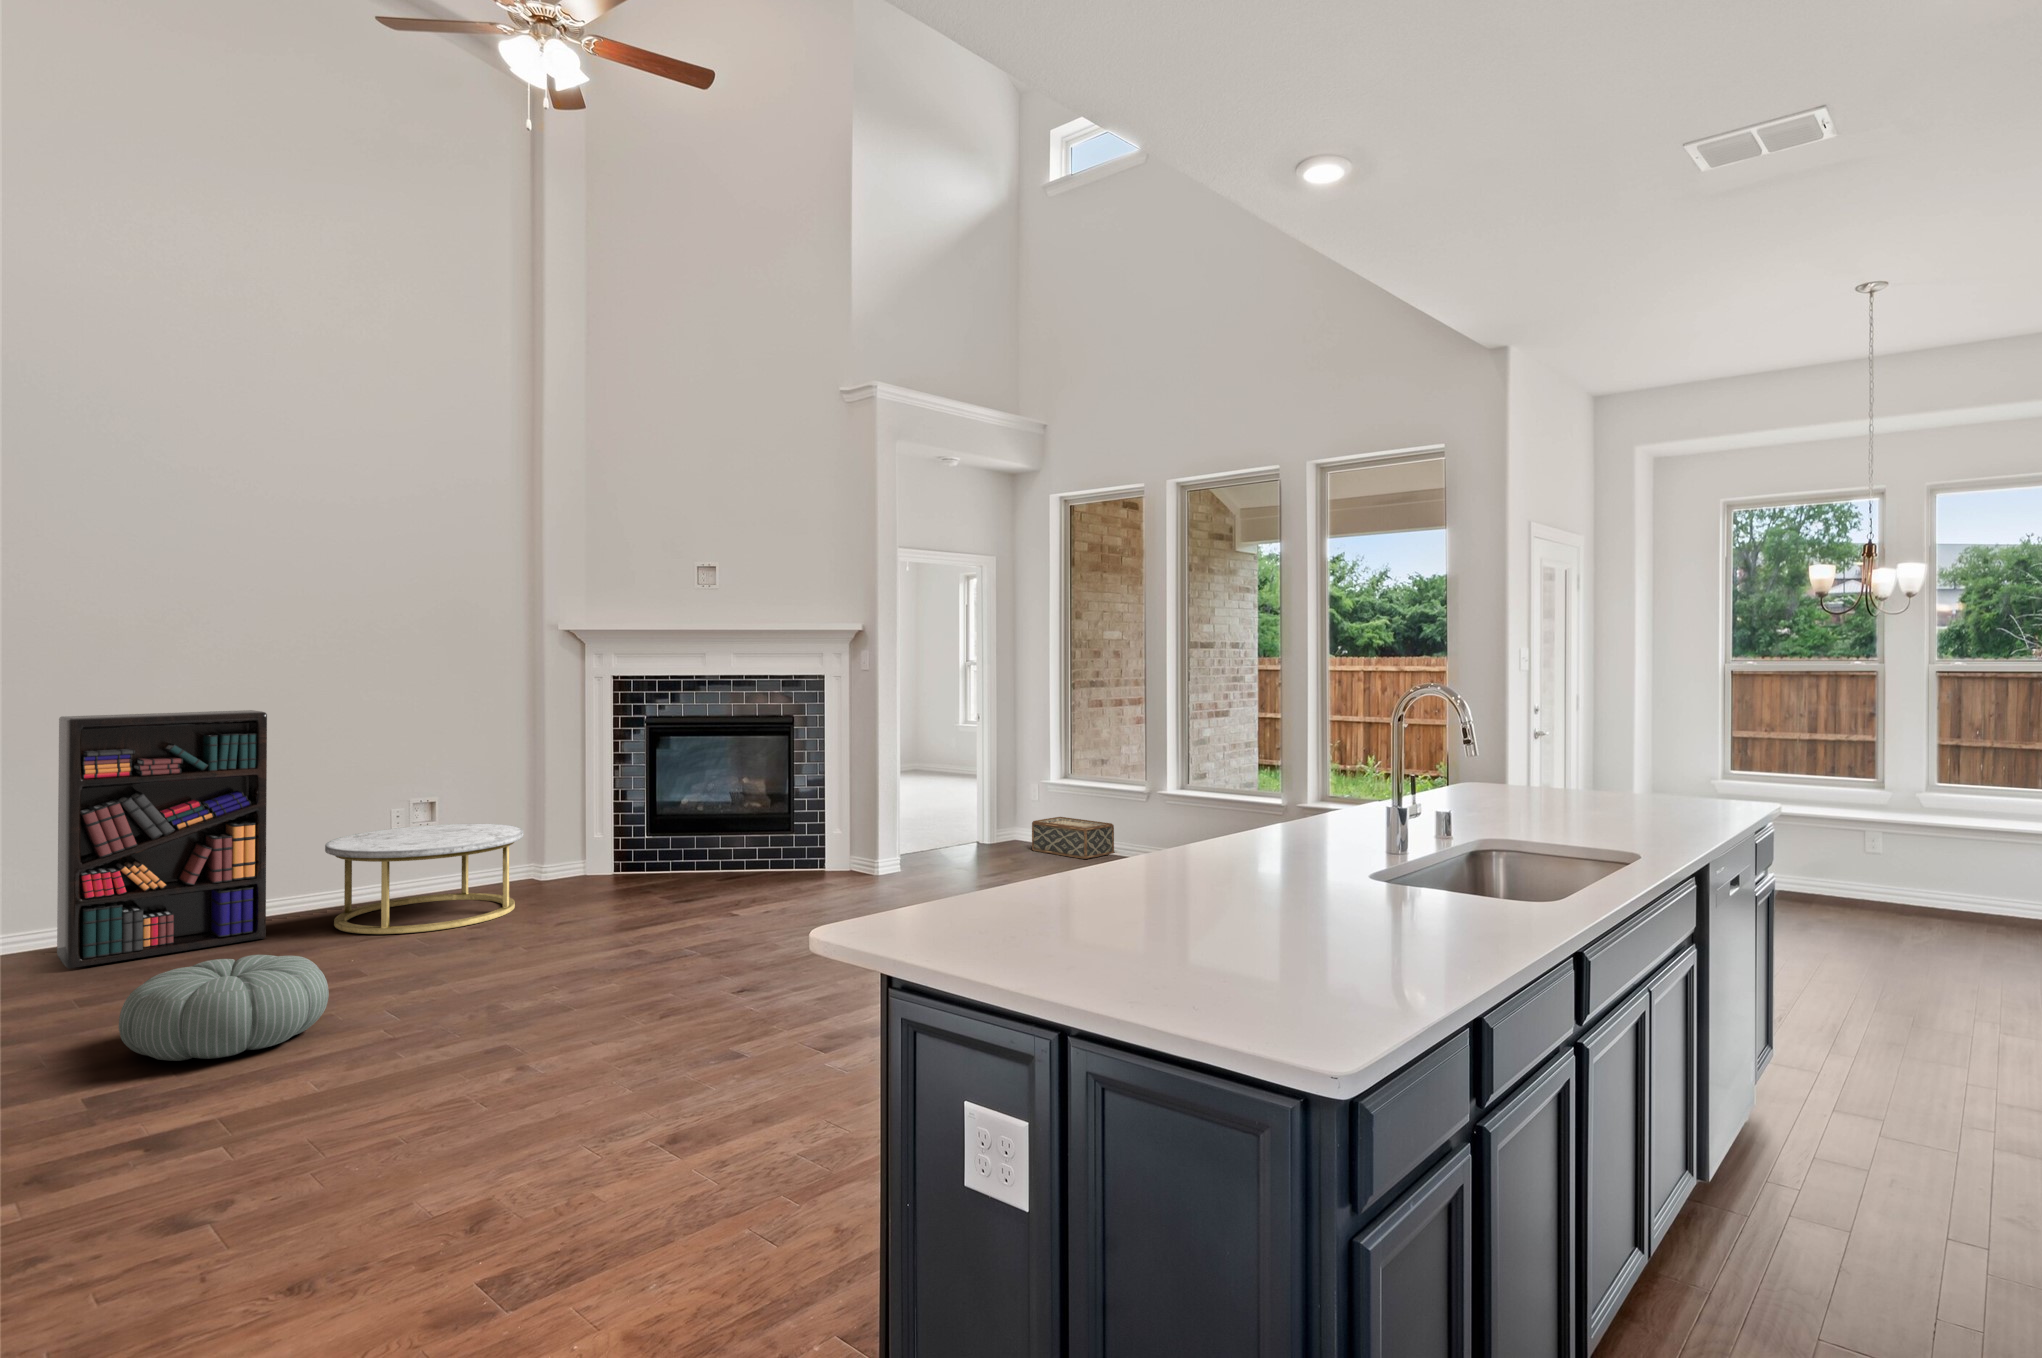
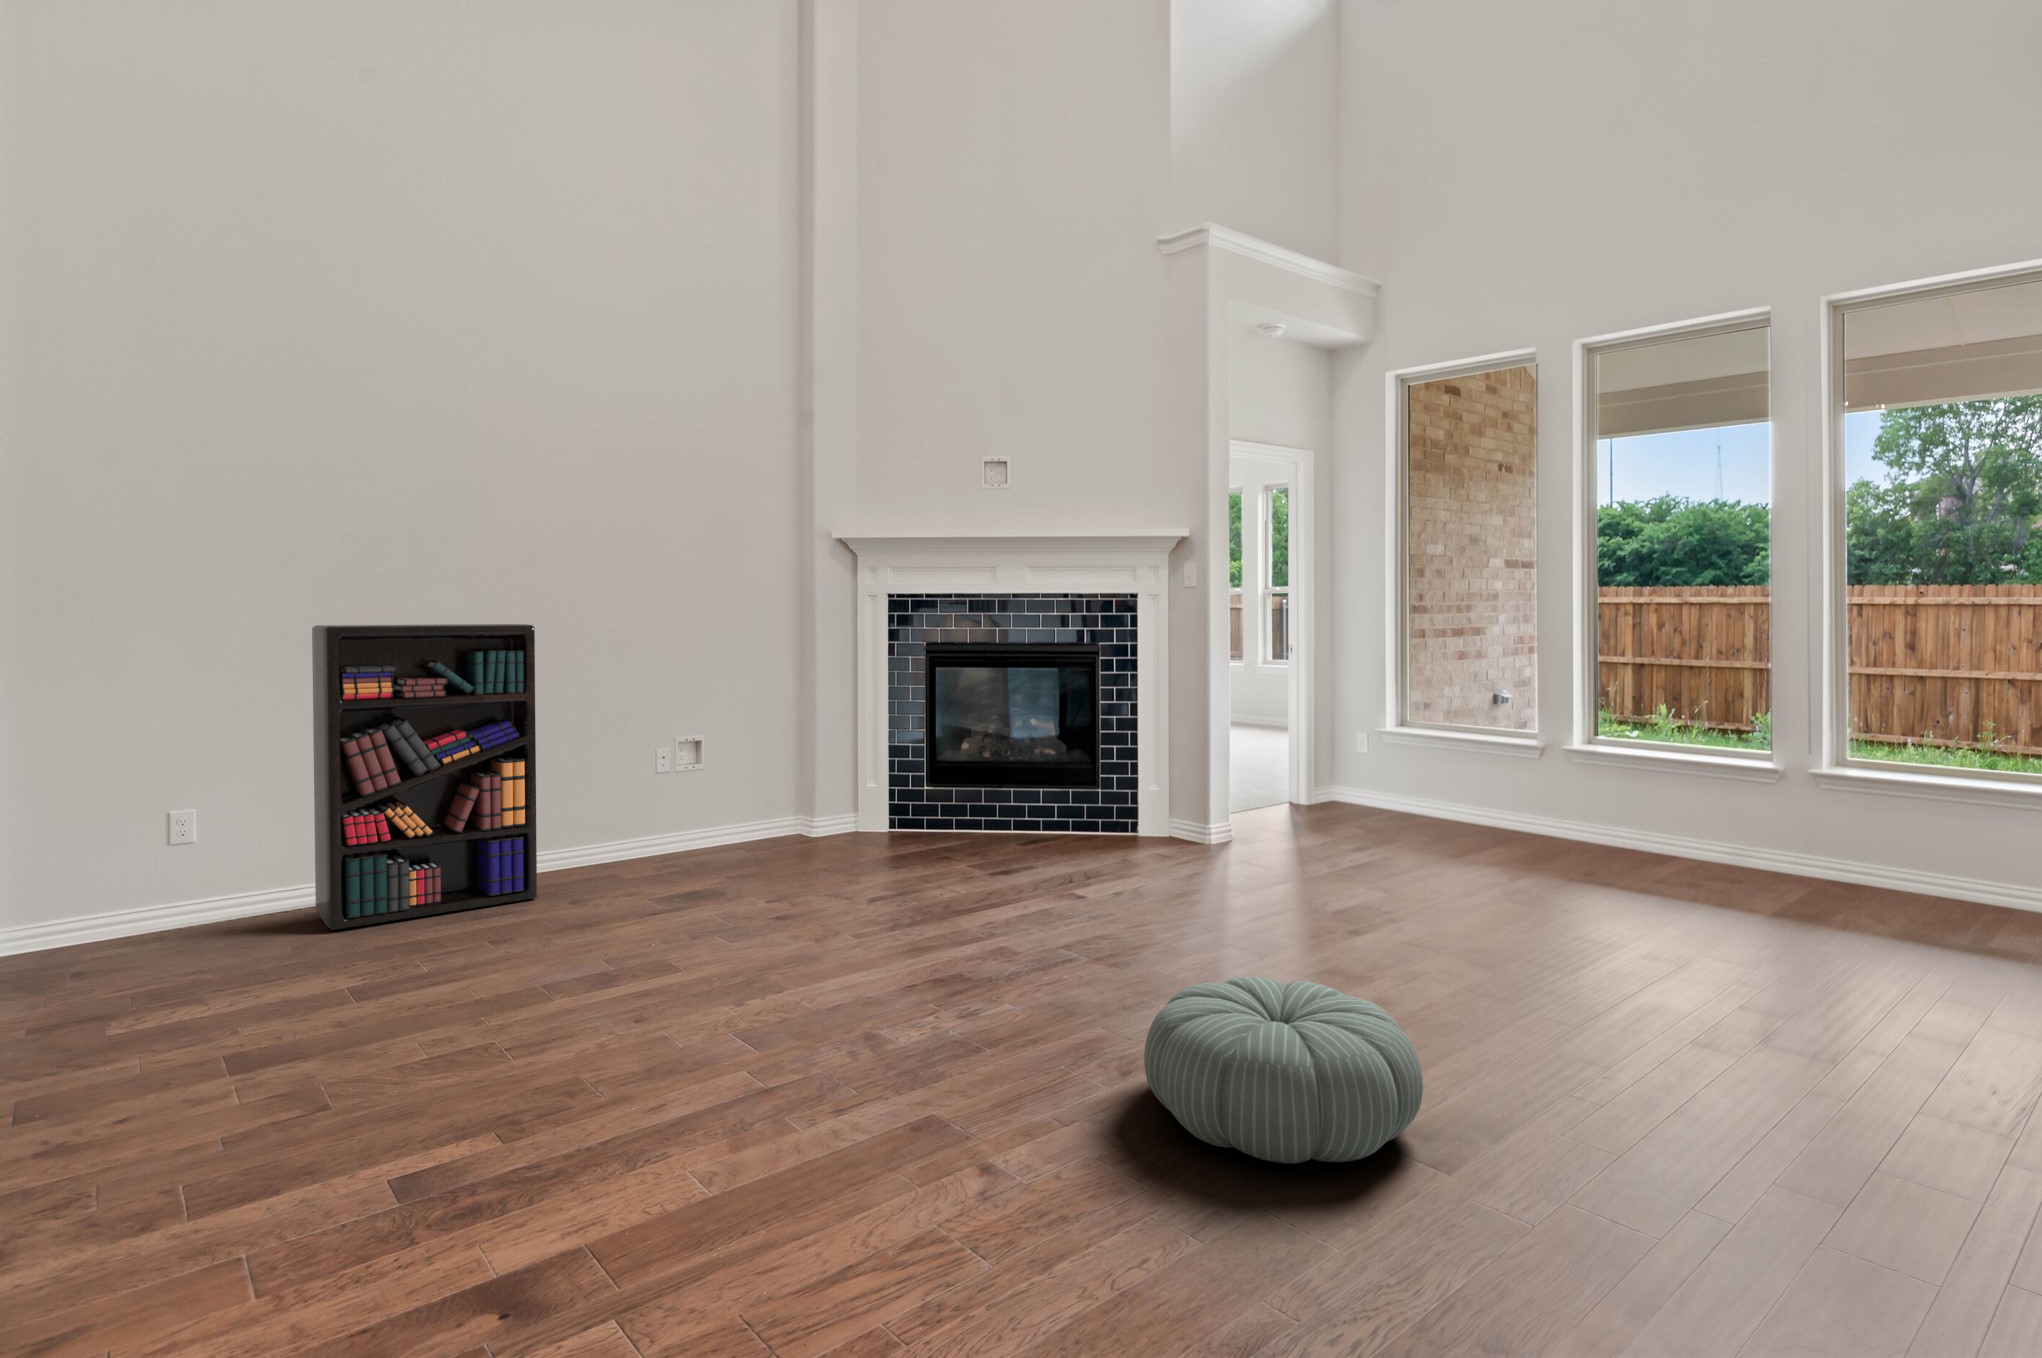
woven basket: present [1032,817,1114,859] -> none [1371,776,1485,830]
coffee table: present [325,824,523,934] -> none [596,766,810,899]
pouf: present [119,955,329,1061] -> present [1144,977,1423,1164]

